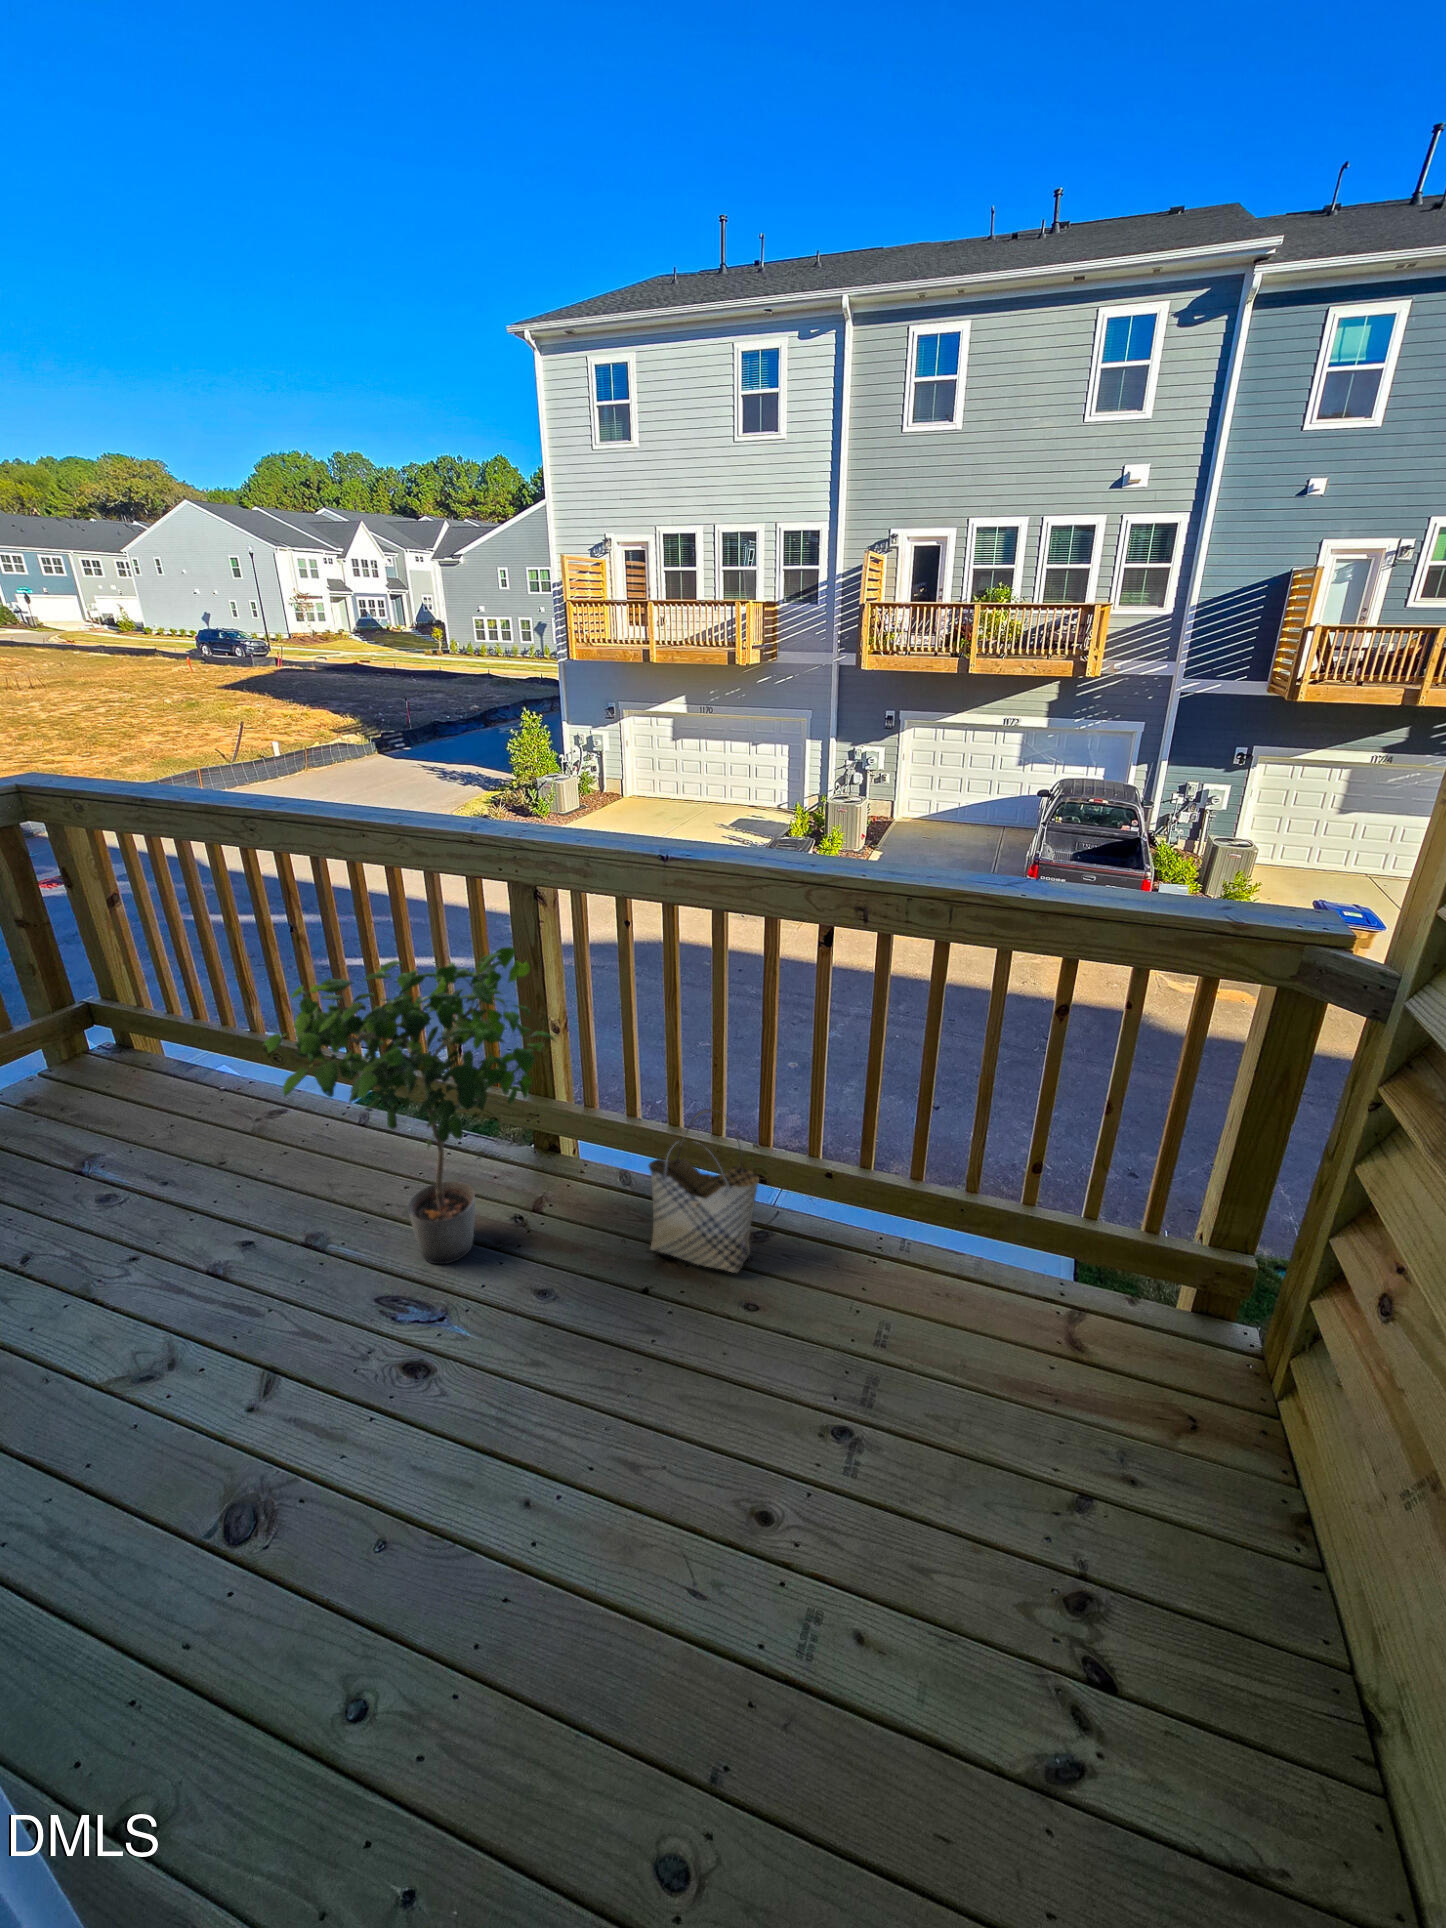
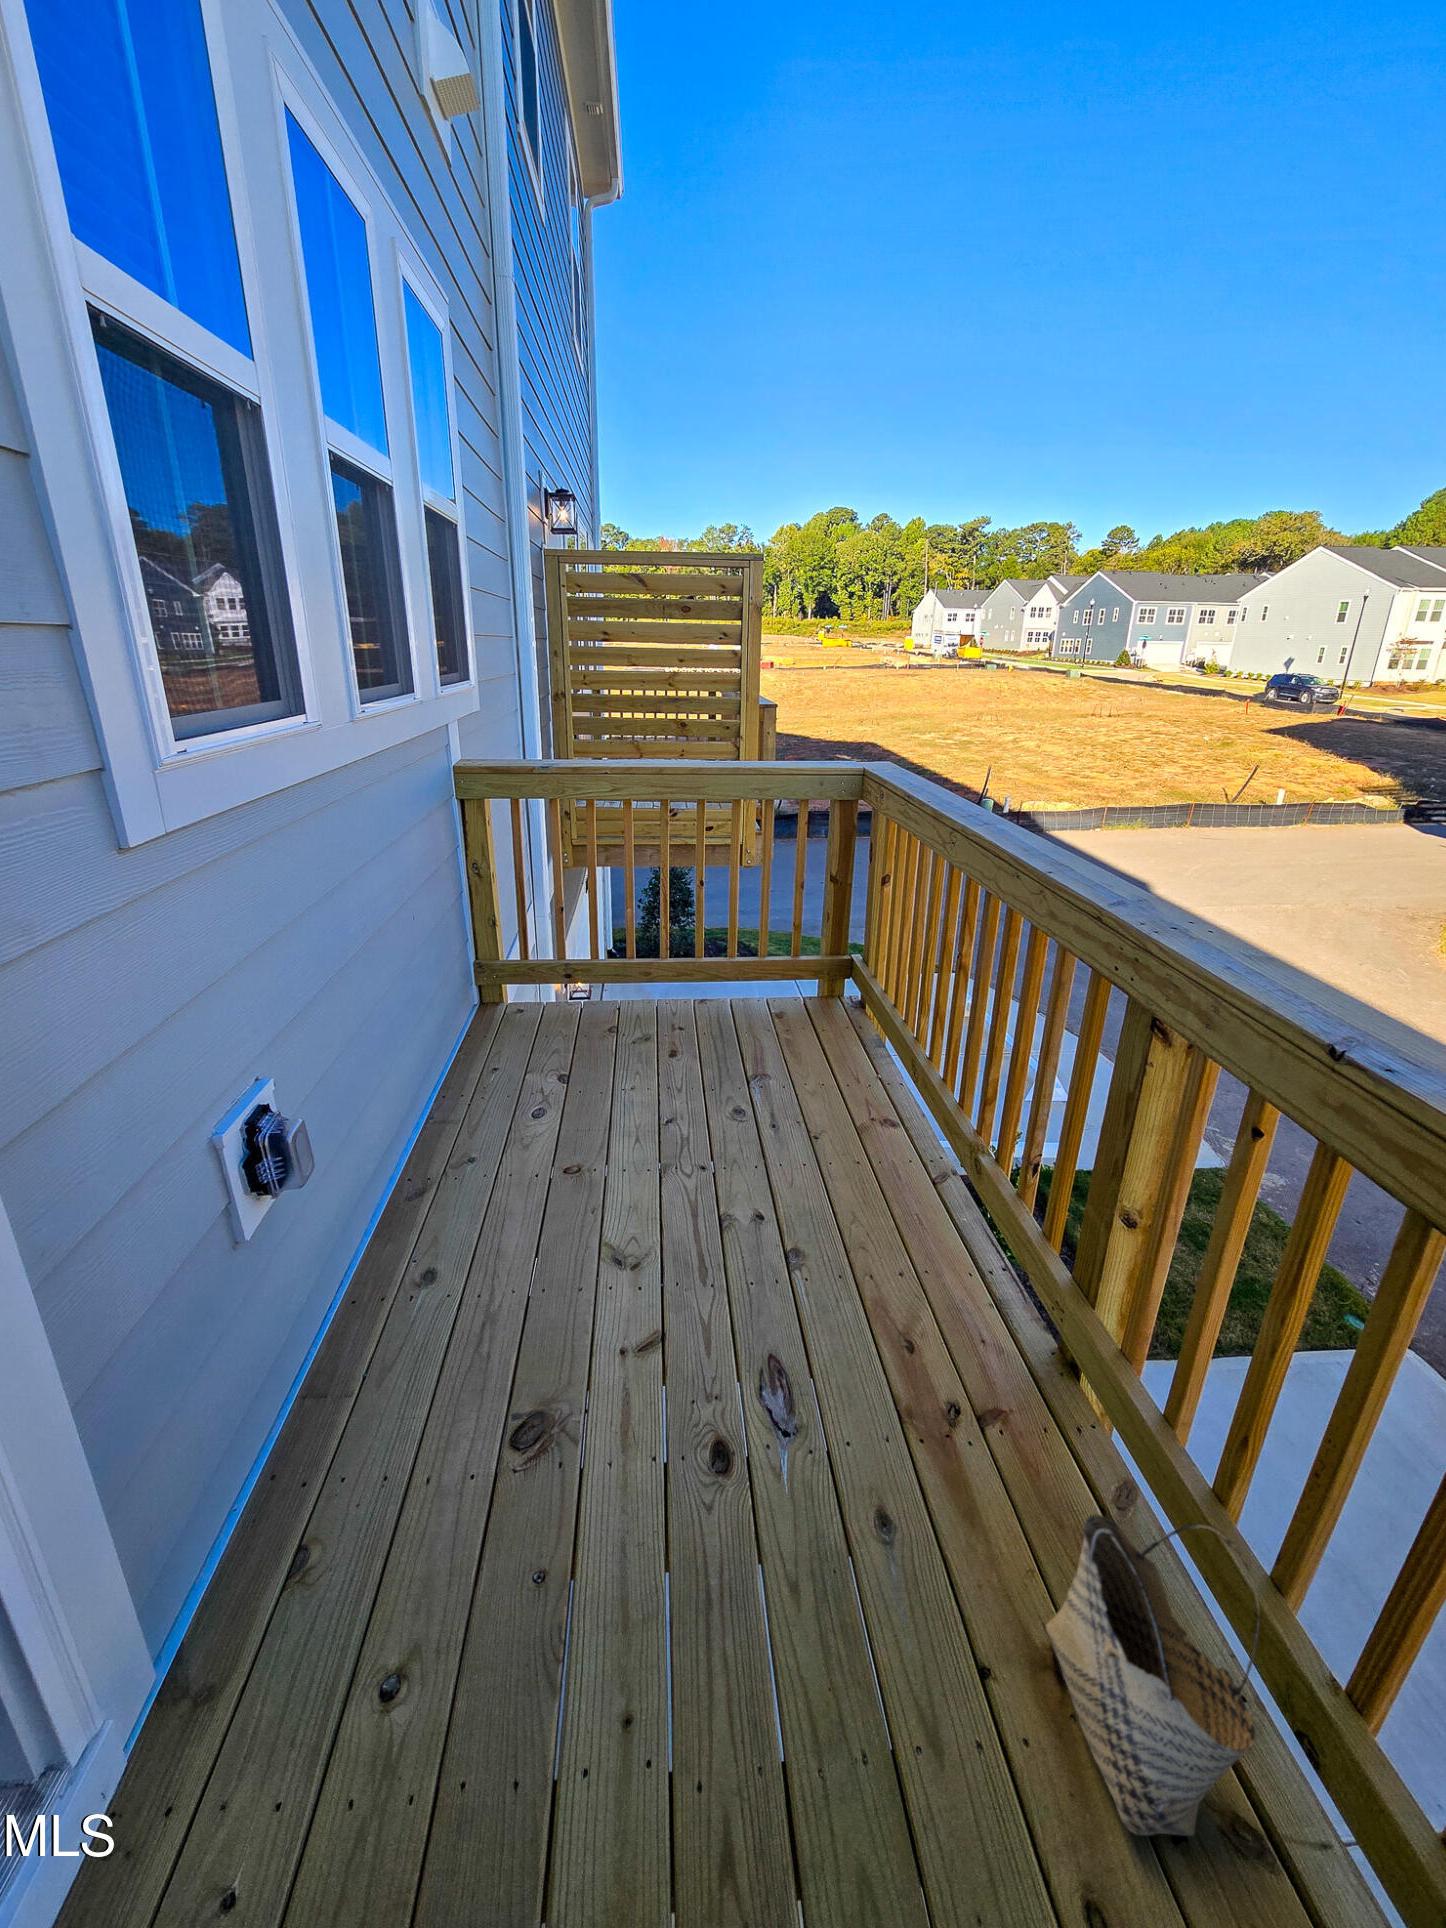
potted plant: present [264,947,555,1264] -> none [746,1016,1076,1394]

